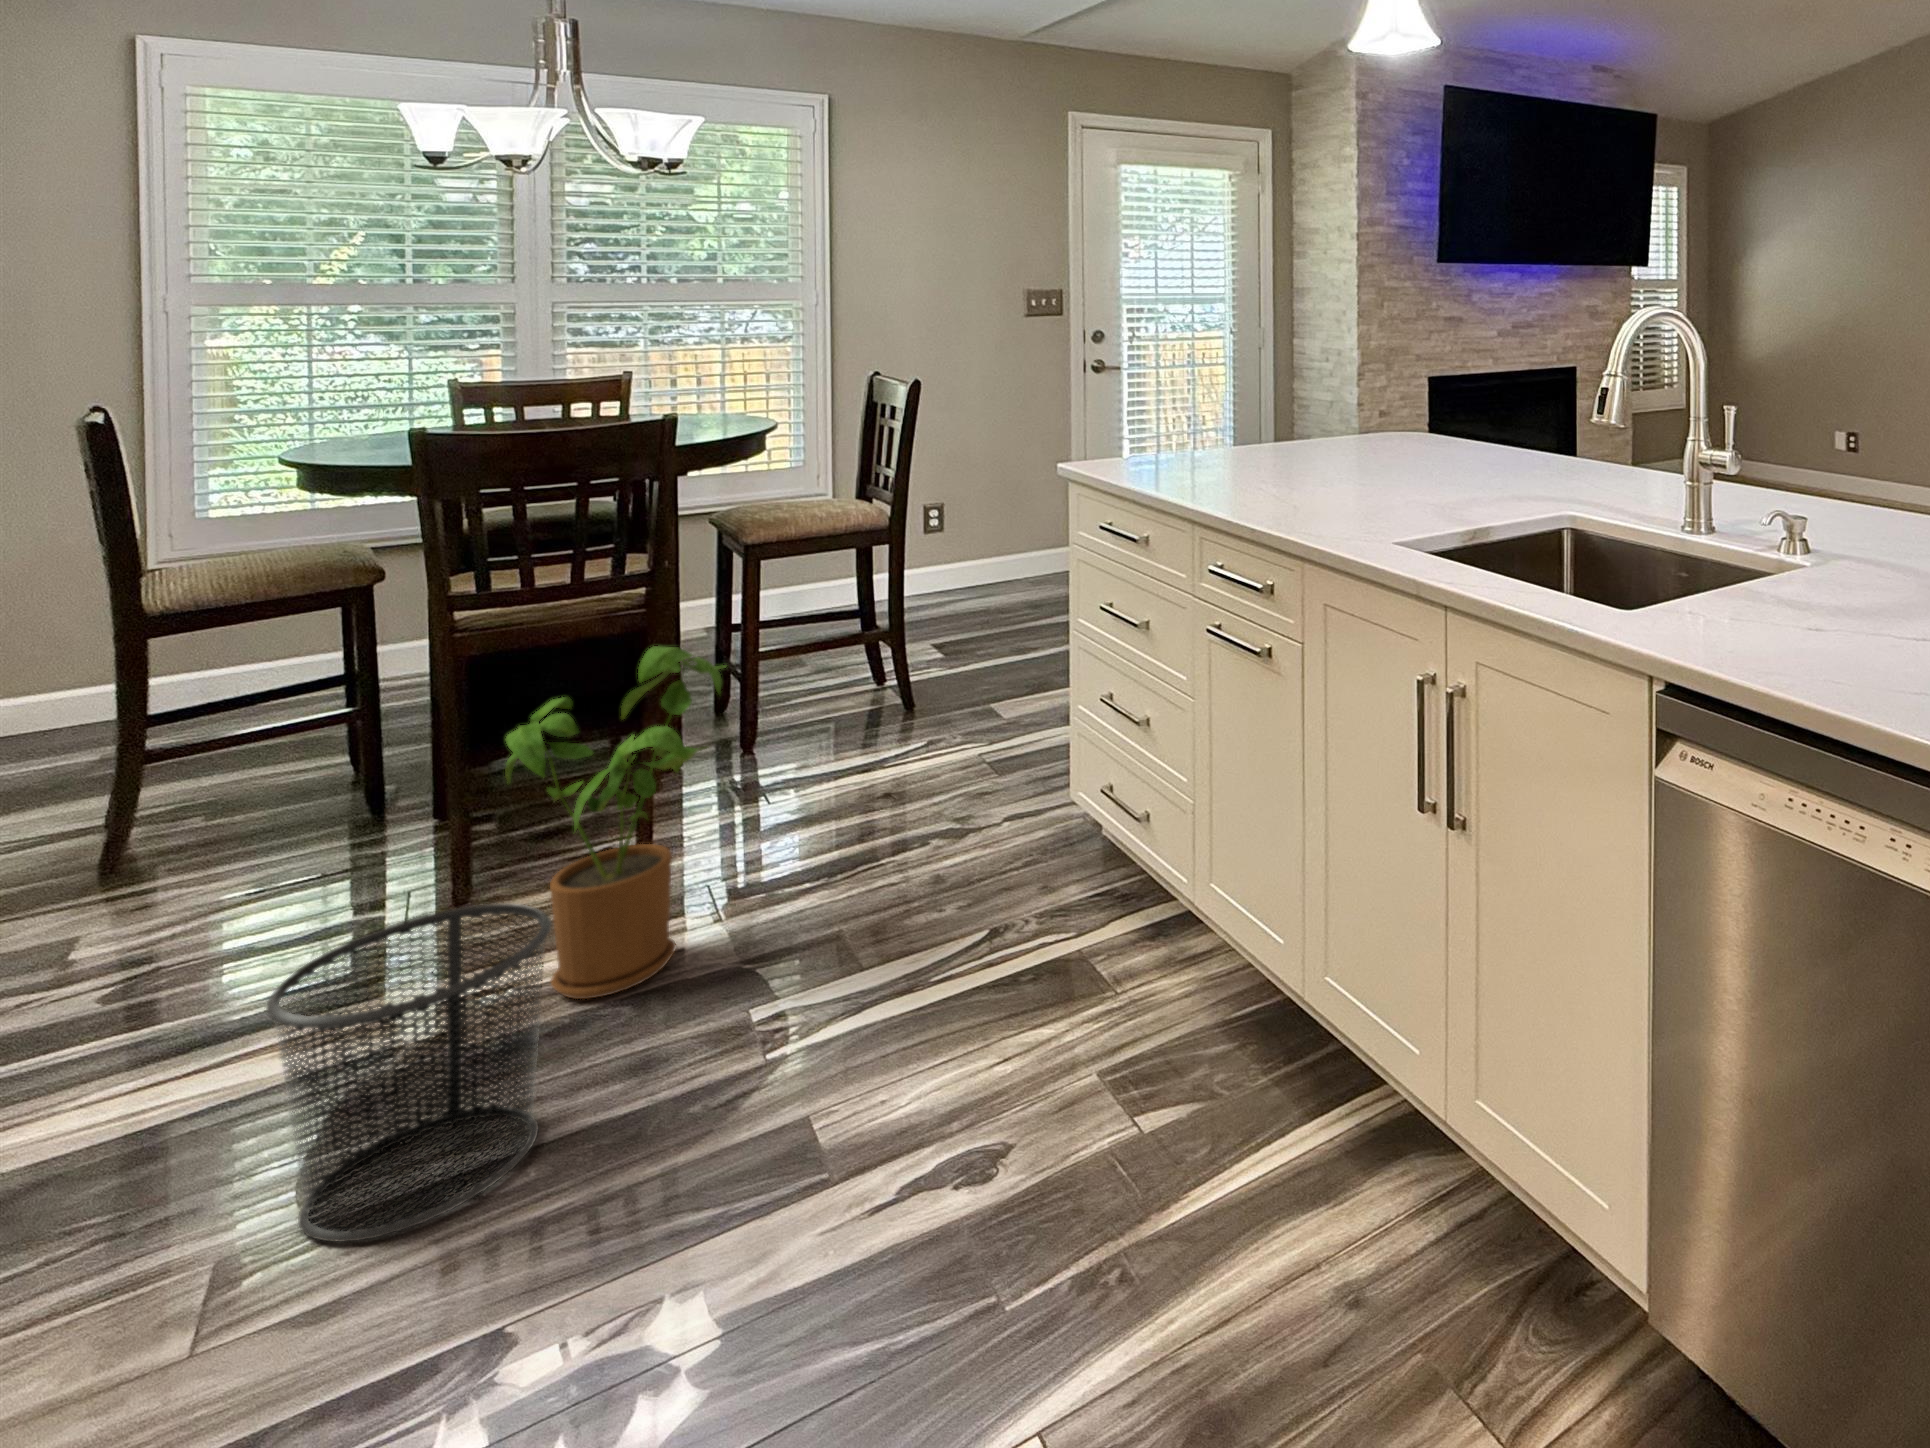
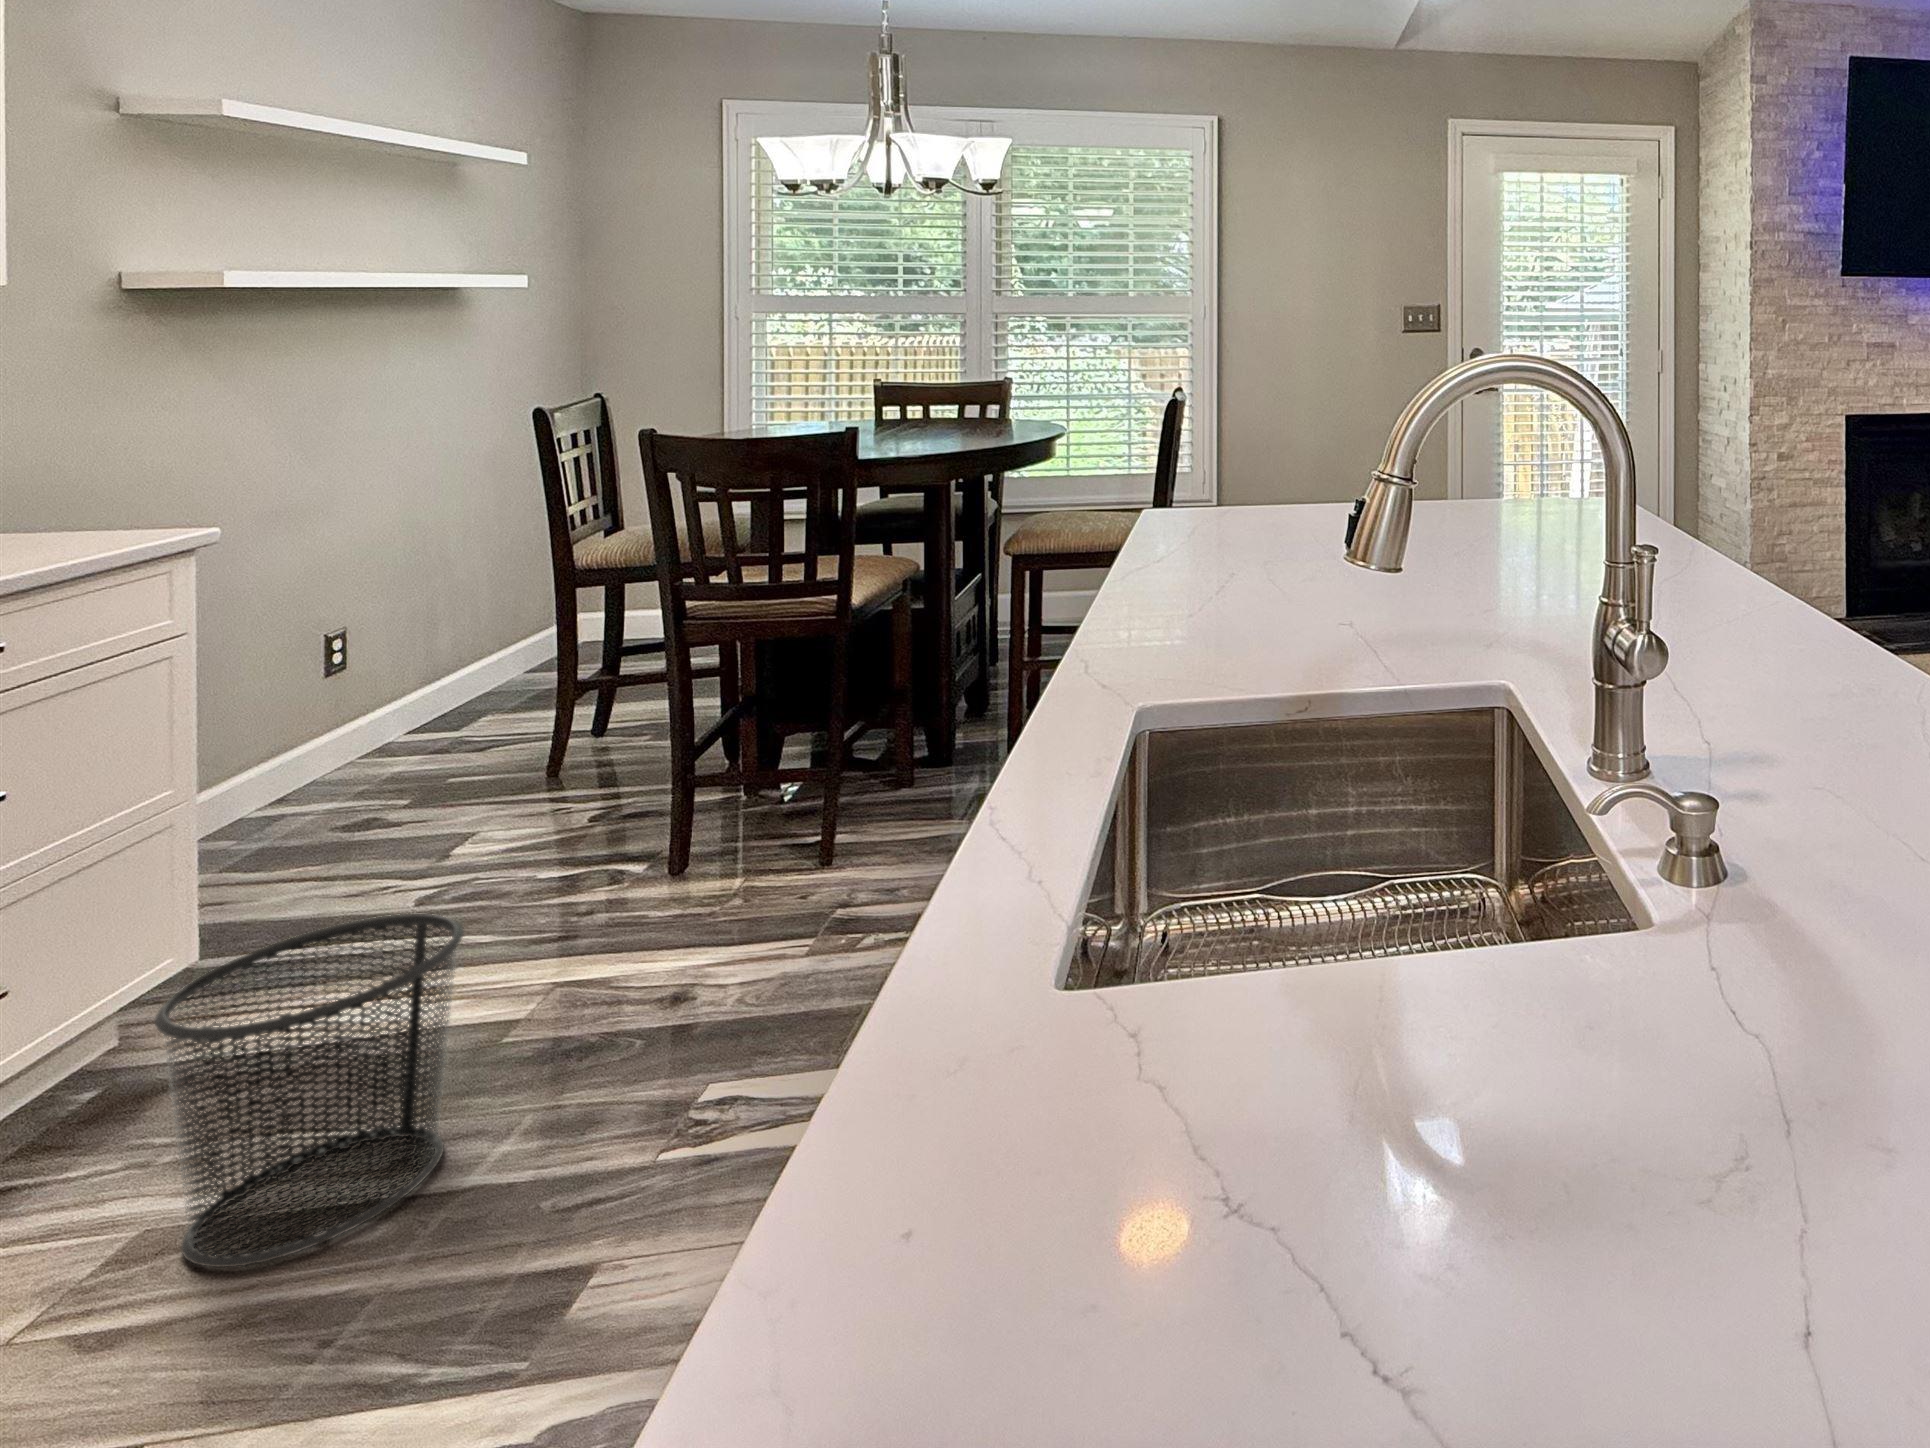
house plant: present [505,646,726,999] -> none [589,658,818,1019]

